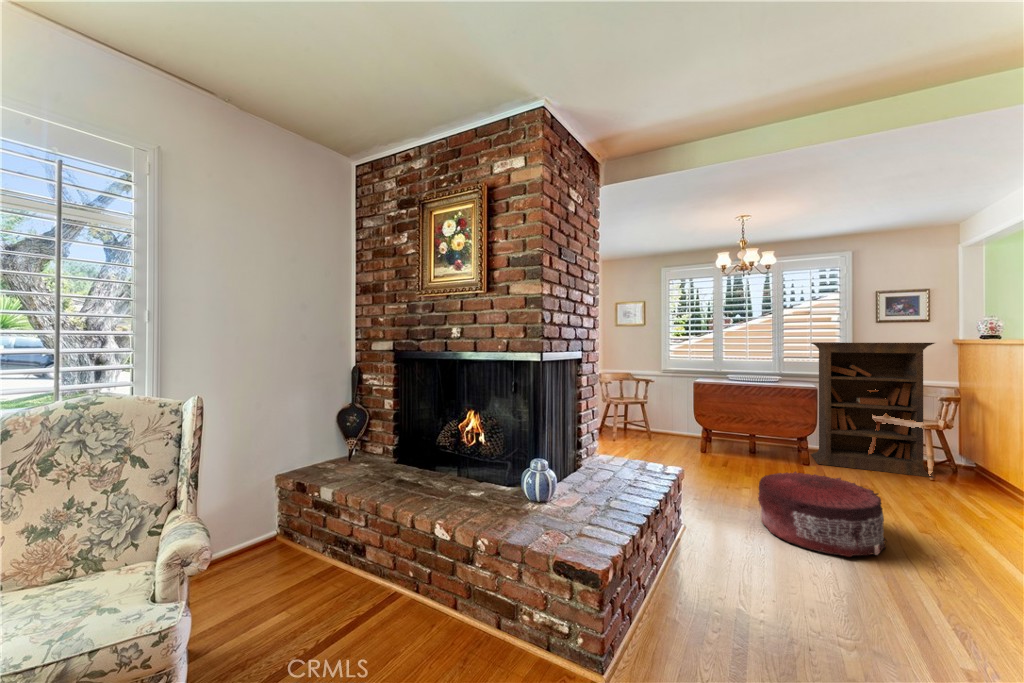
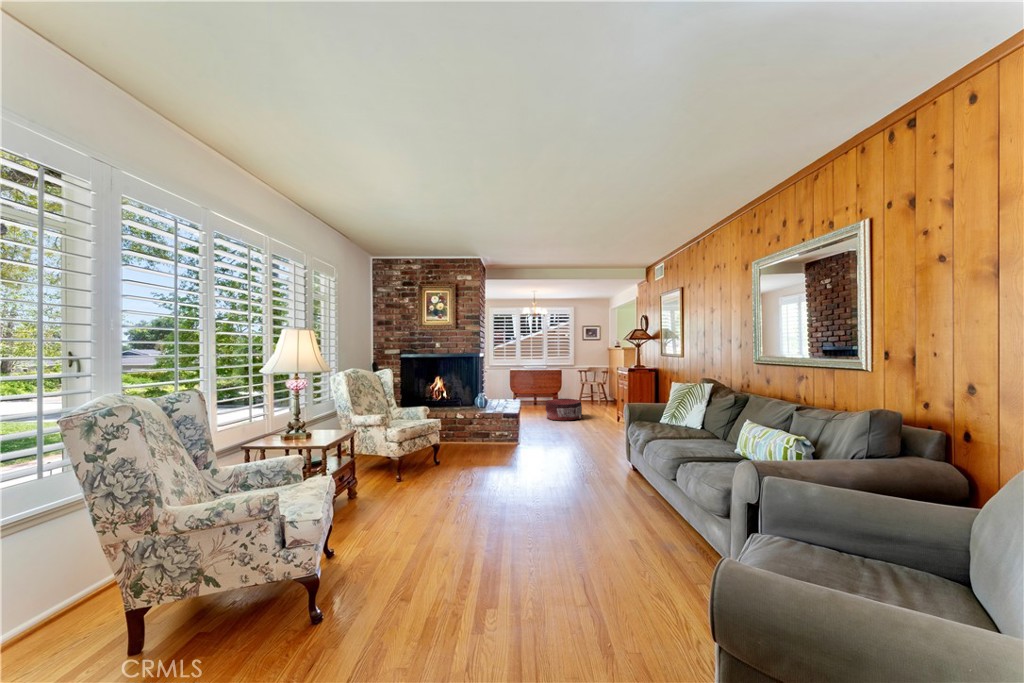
bookcase: present [811,343,934,478] -> none [559,349,601,404]

